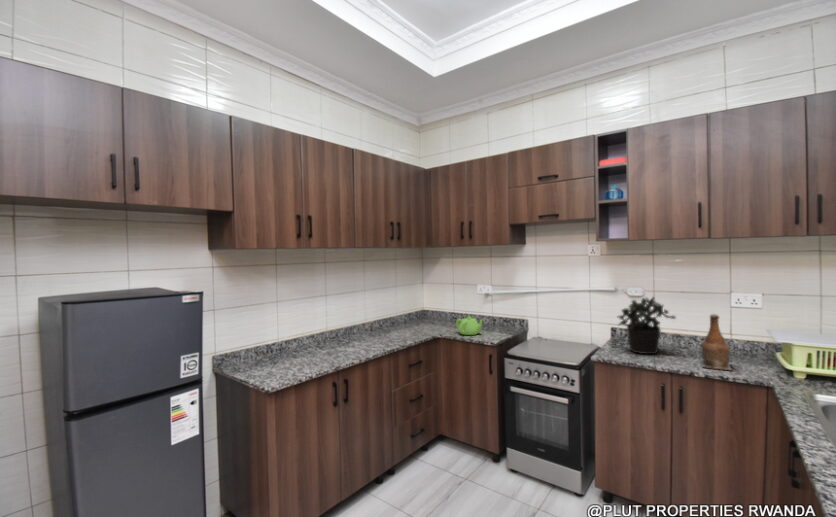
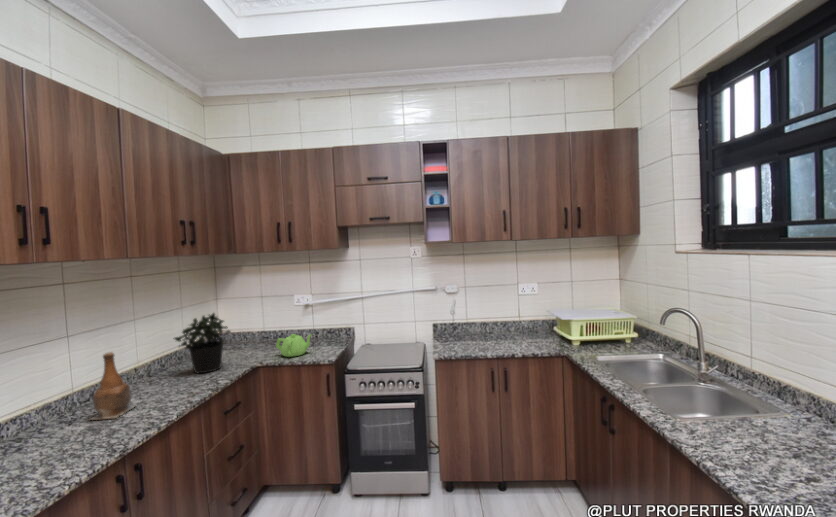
potted plant: present [617,298,675,354] -> present [175,313,230,373]
bottle: present [701,314,731,370] -> present [91,352,135,420]

